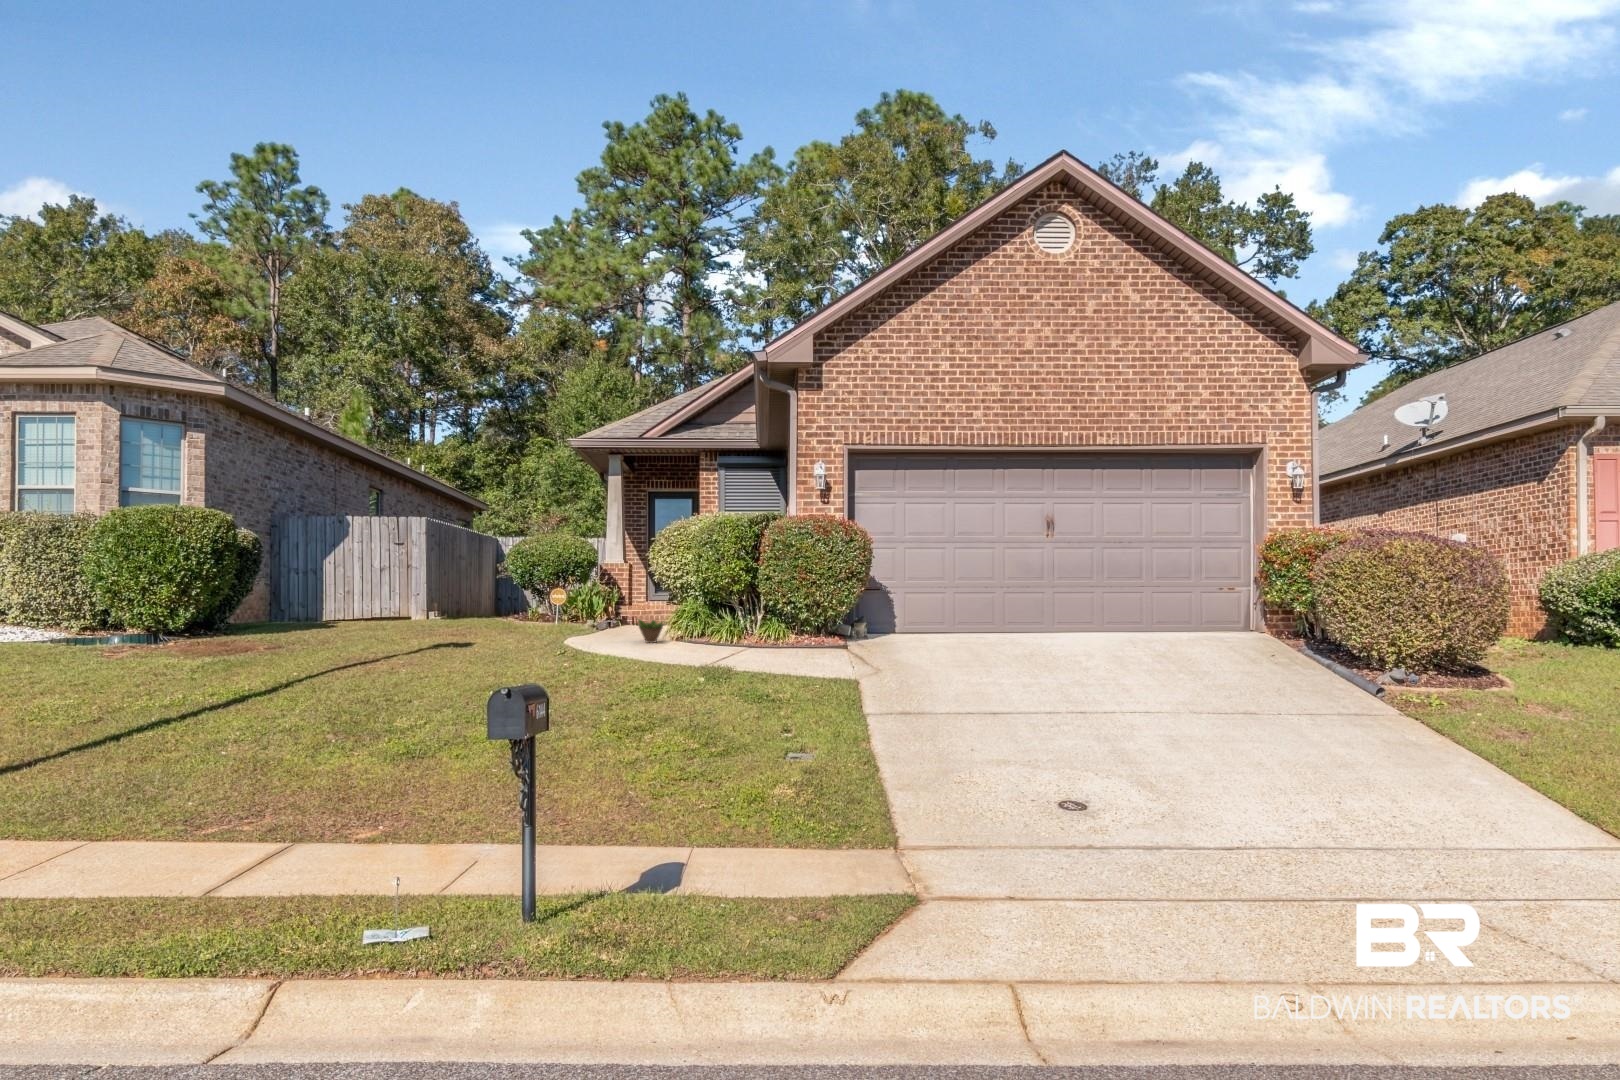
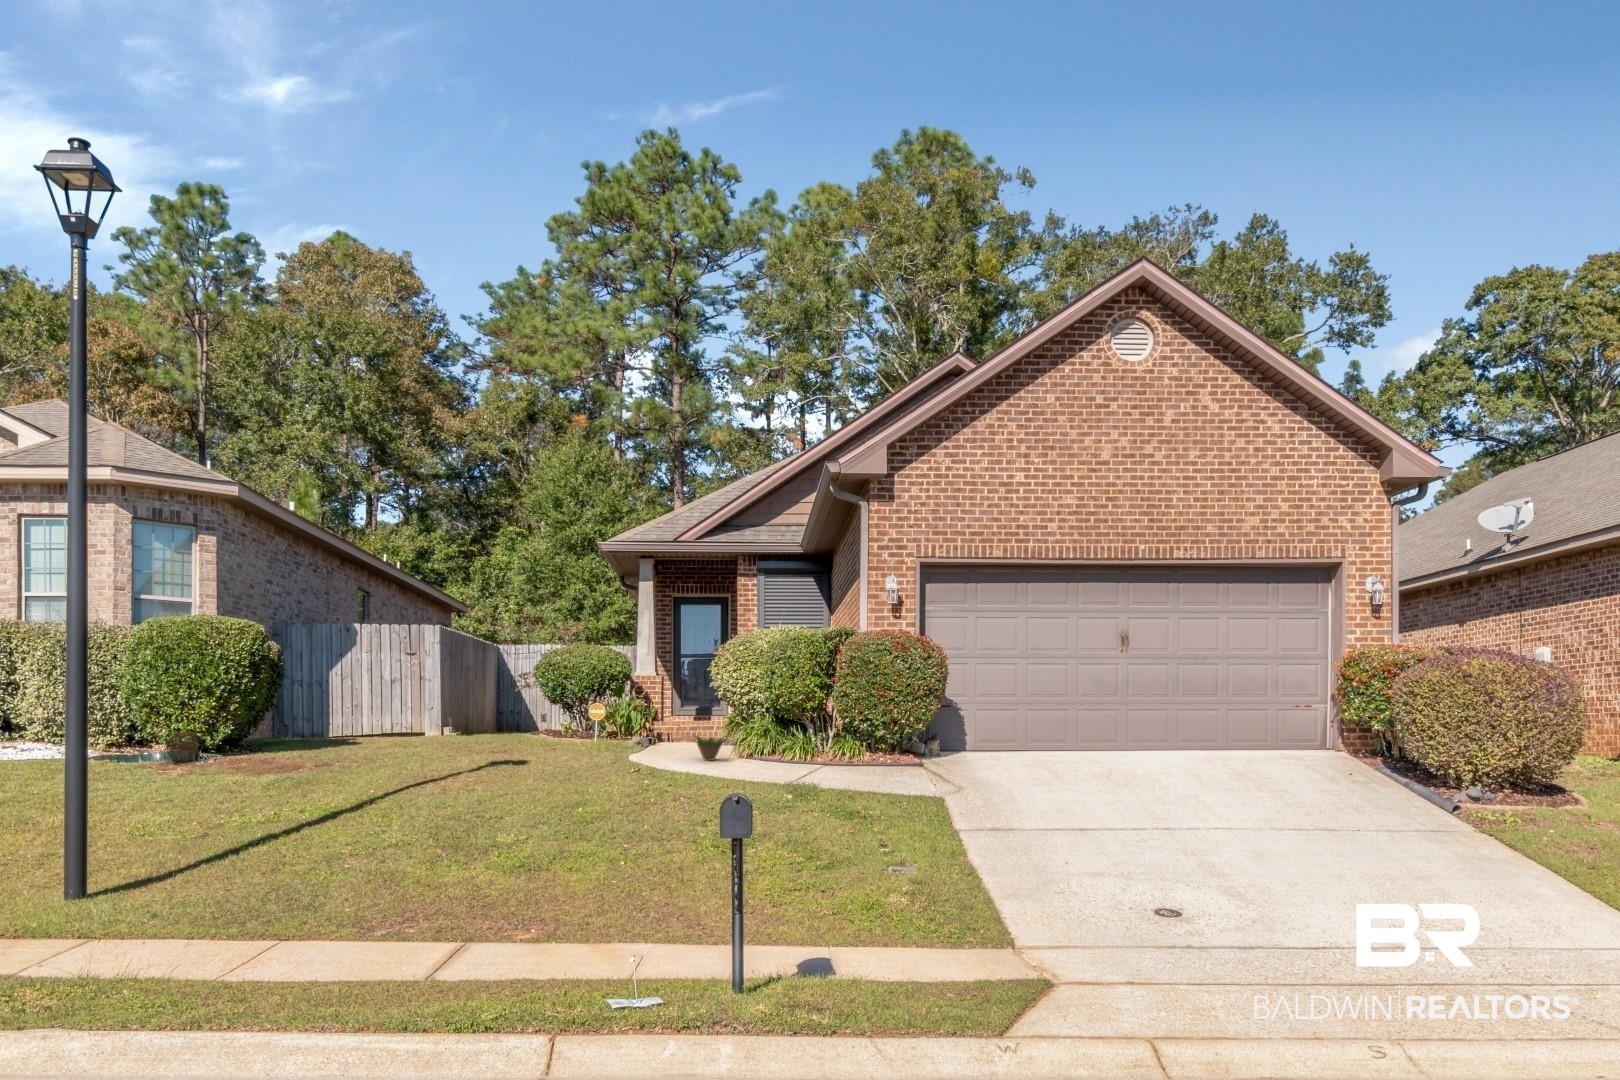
woven basket: none [128,616,160,645] -> present [167,731,198,762]

